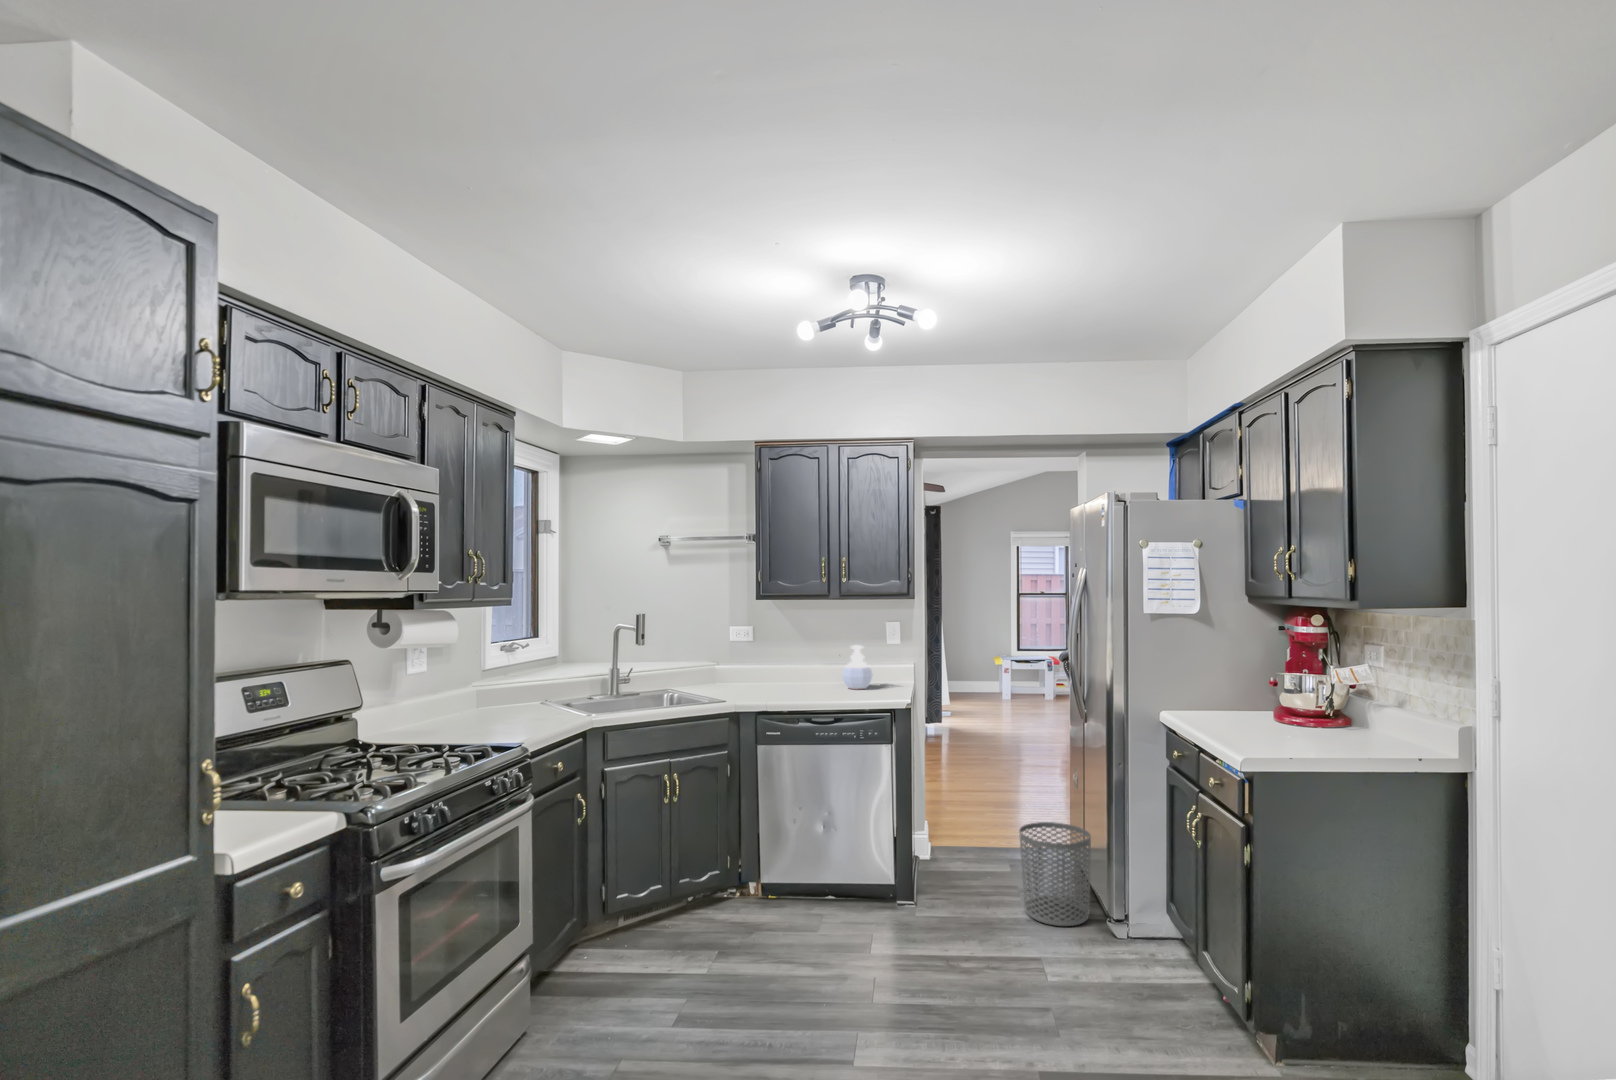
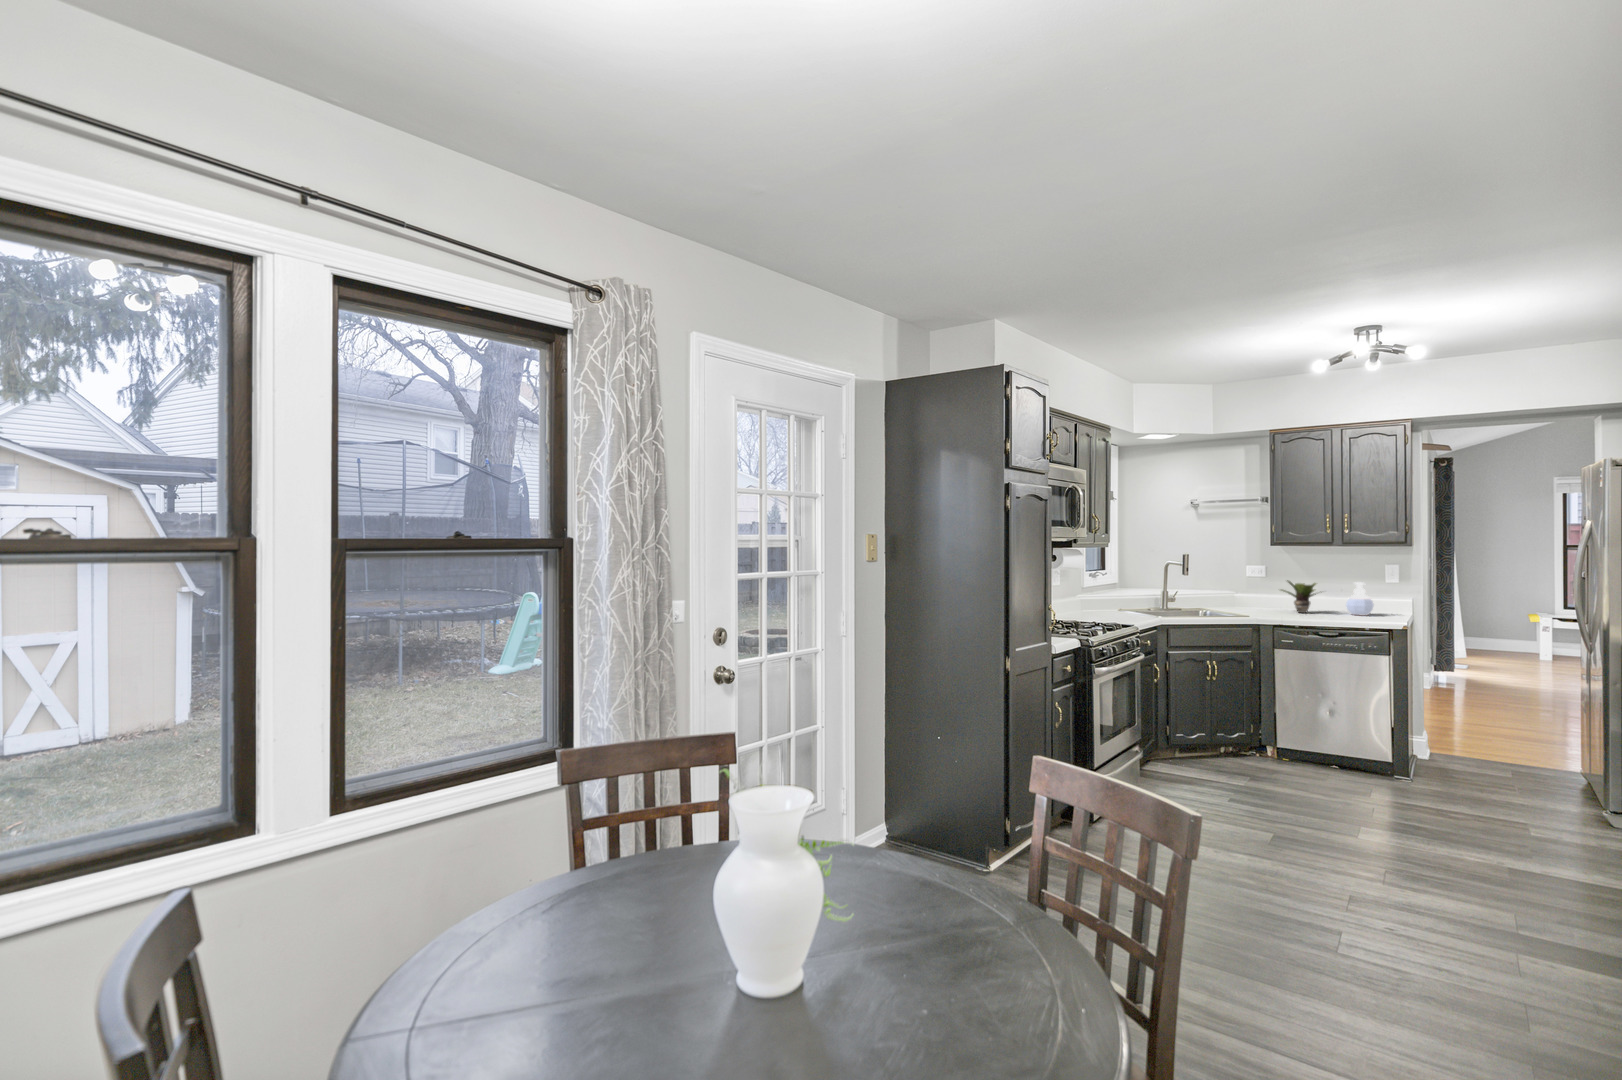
potted plant: none [765,645,821,689] -> present [1281,580,1316,613]
waste bin: present [1019,822,1091,926] -> none [1511,723,1583,798]

